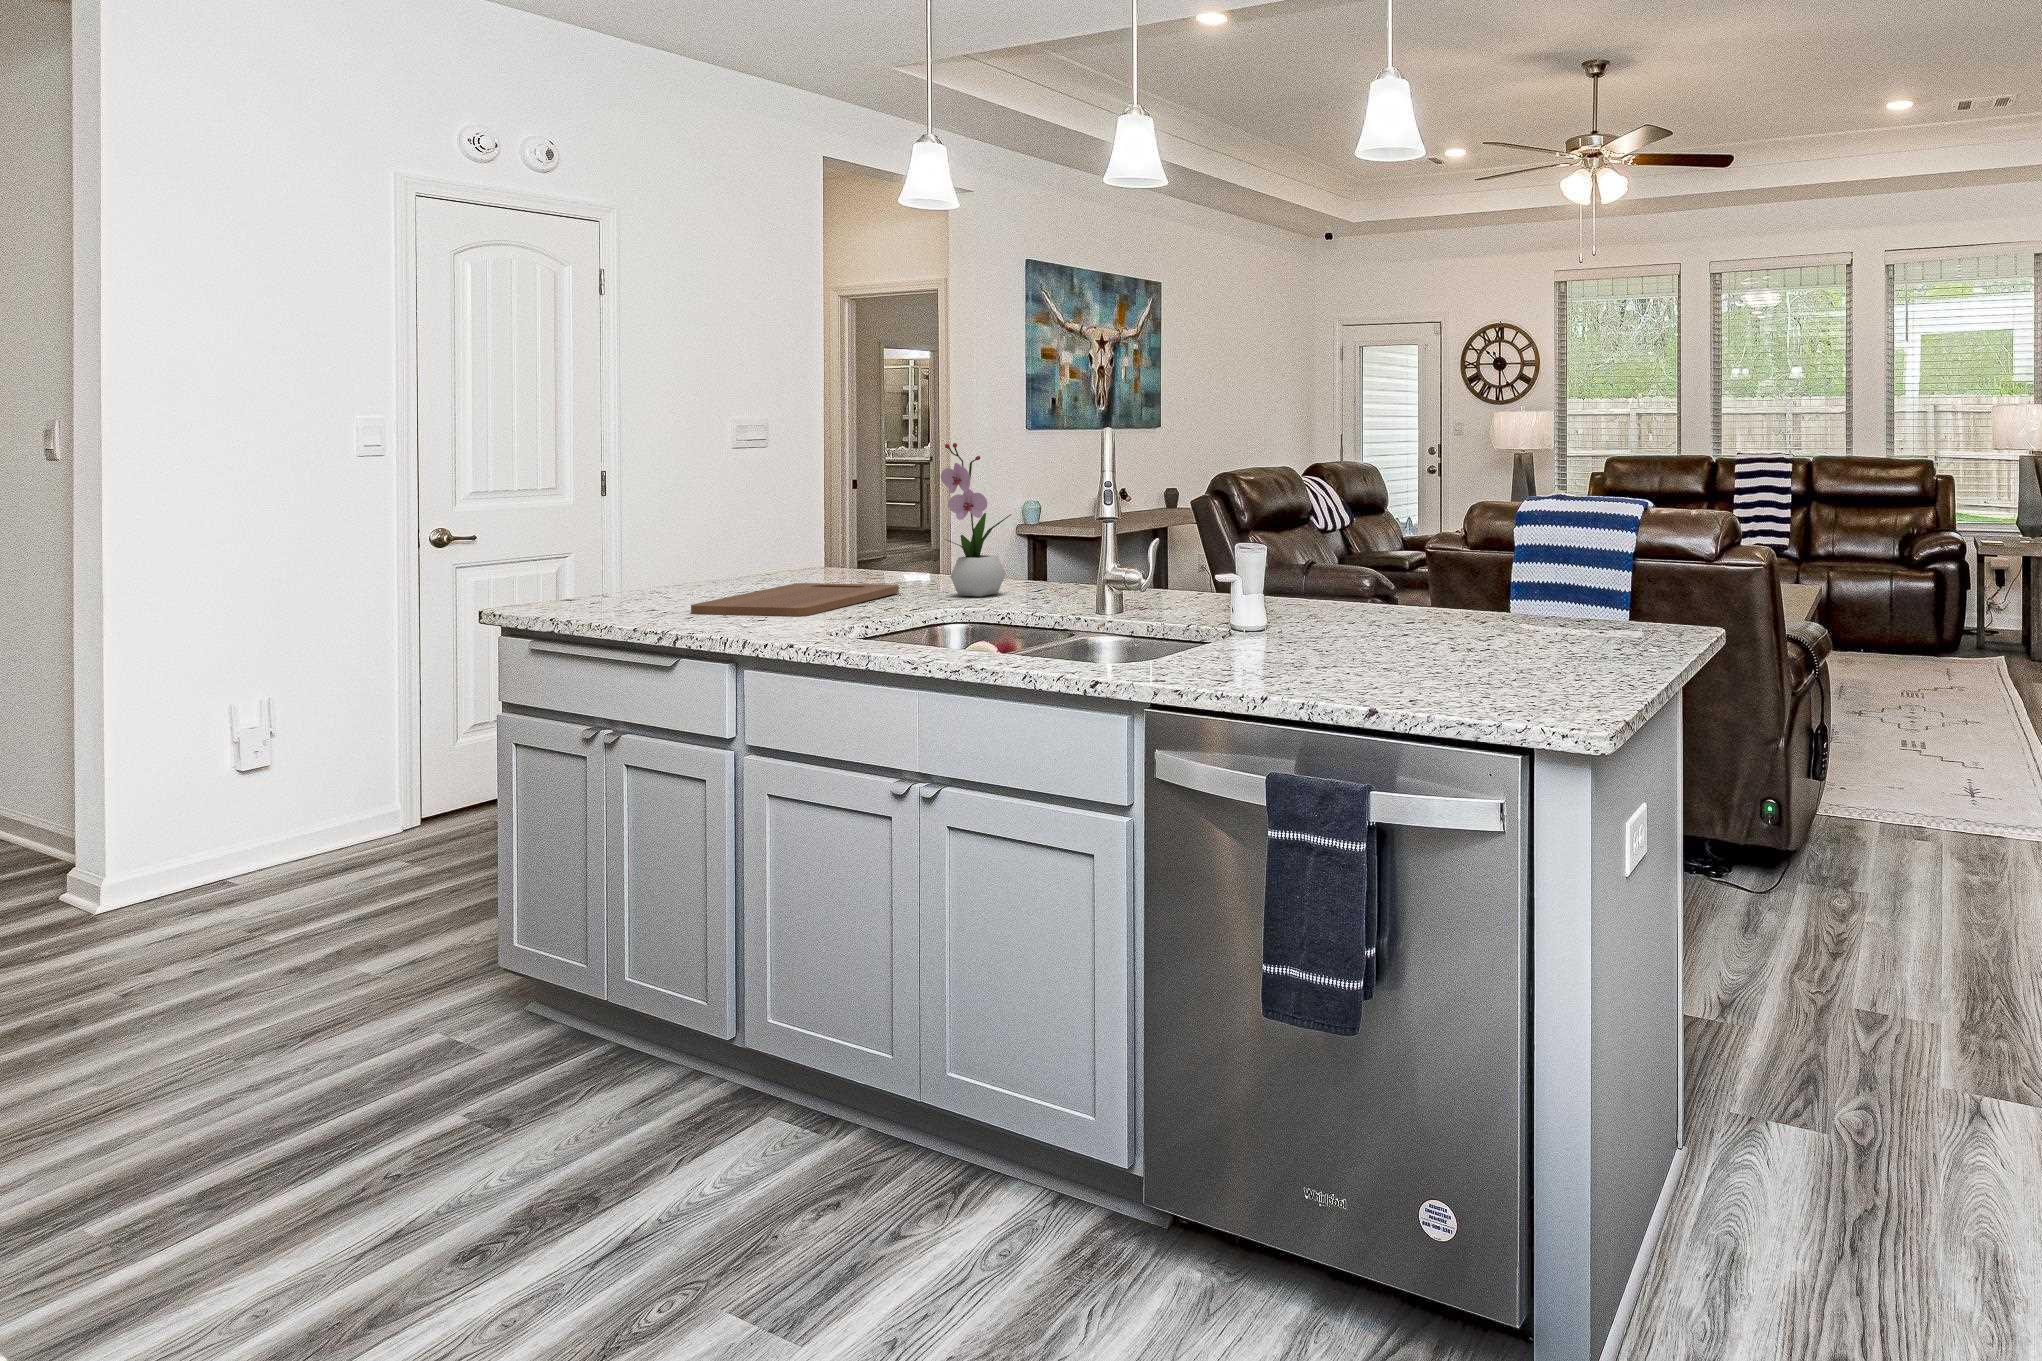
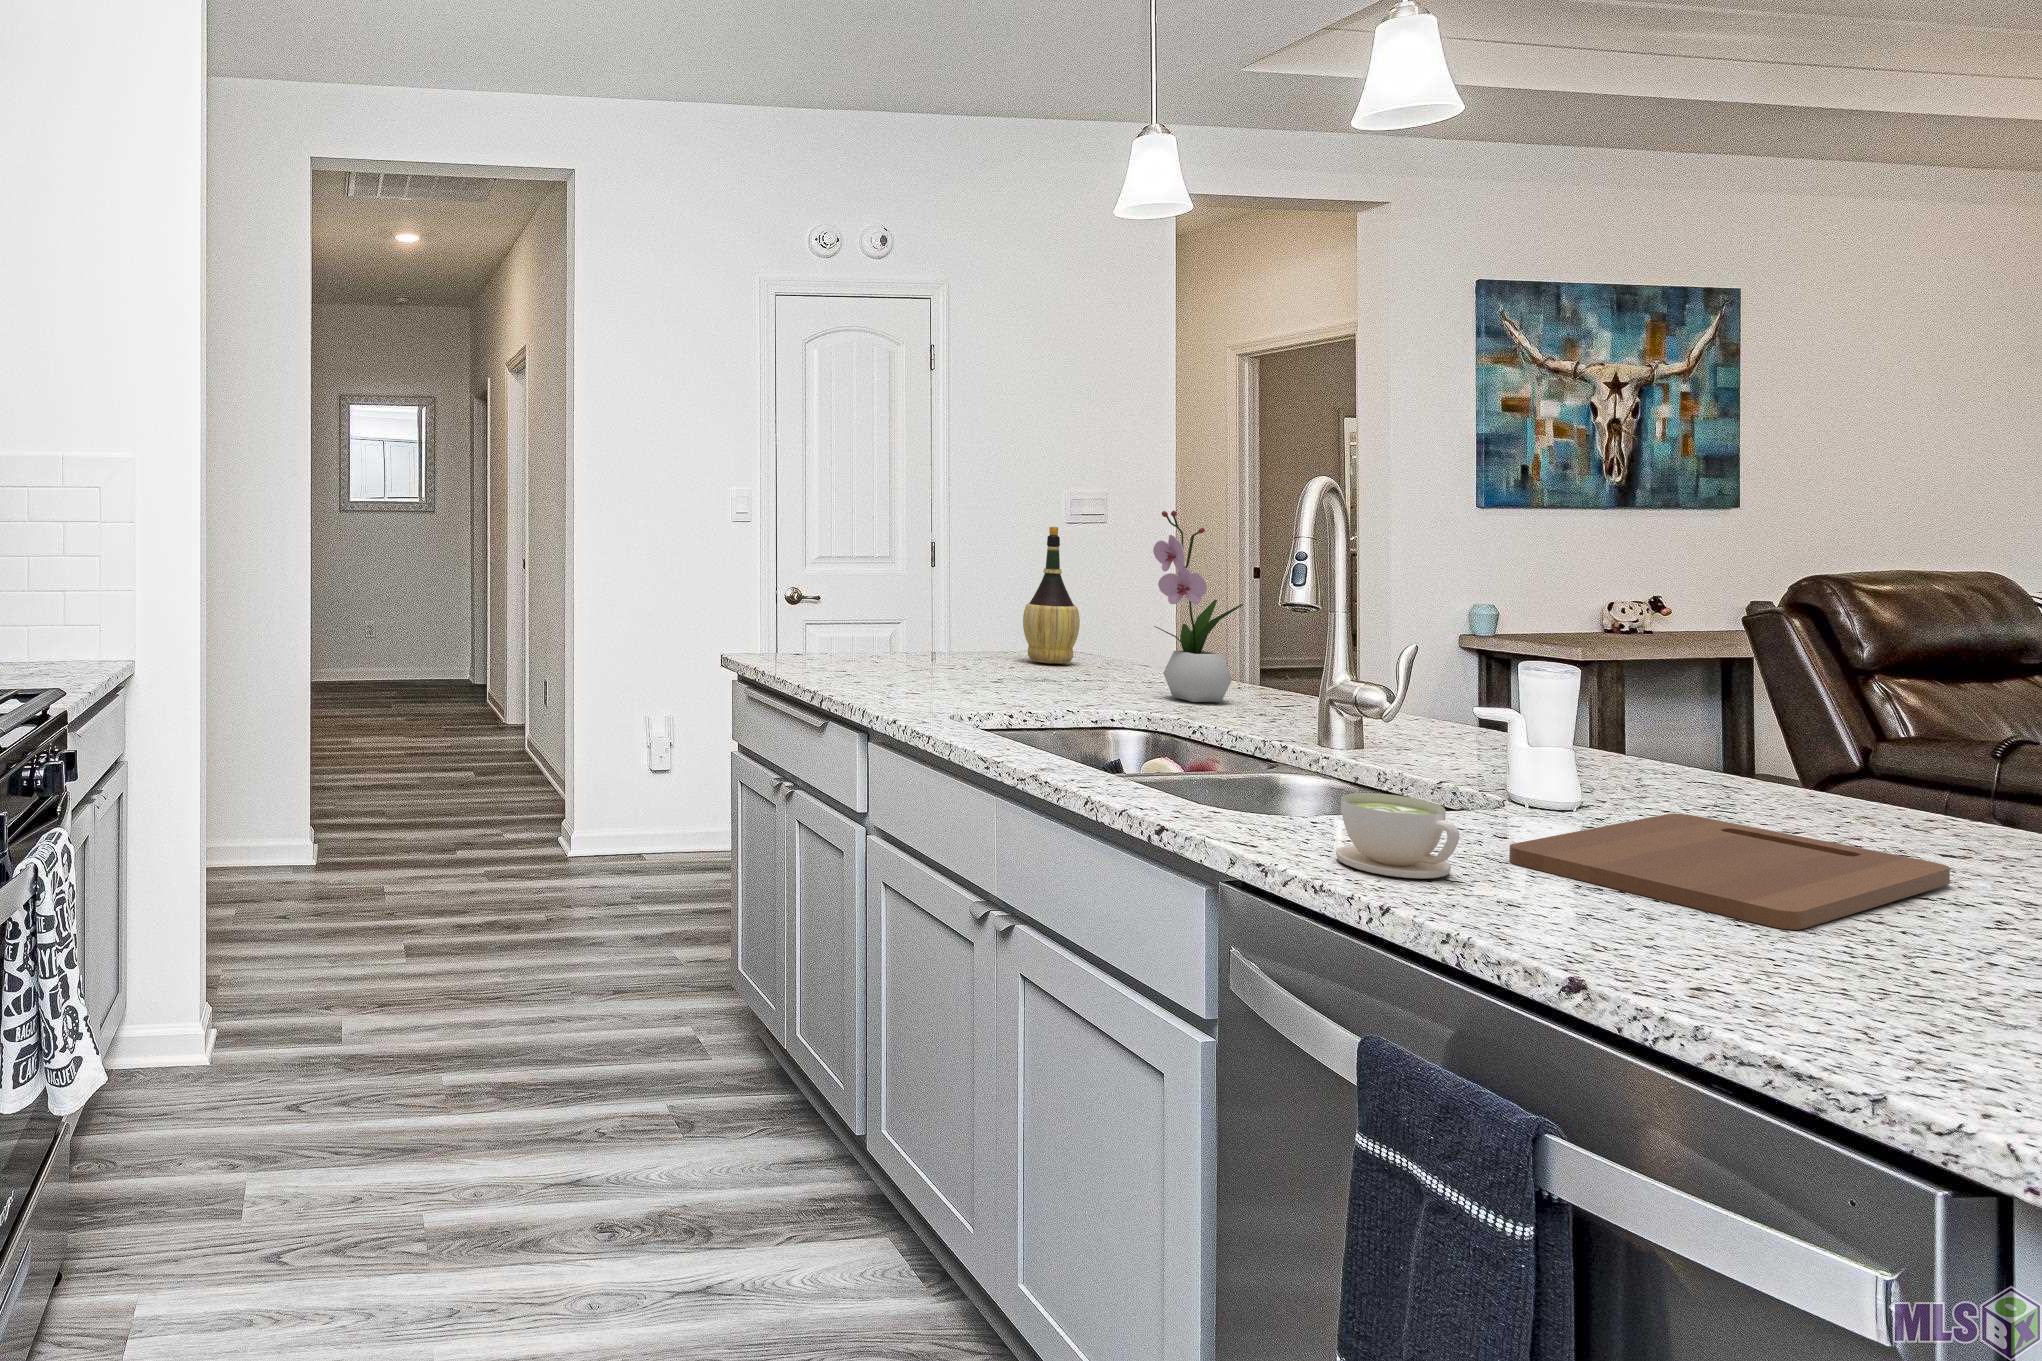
wine bottle: none [787,463,840,585] -> present [1023,527,1080,663]
cutting board: present [691,583,899,616] -> present [1509,814,1950,930]
coffee cup: none [1246,624,1323,677] -> present [1336,793,1460,879]

